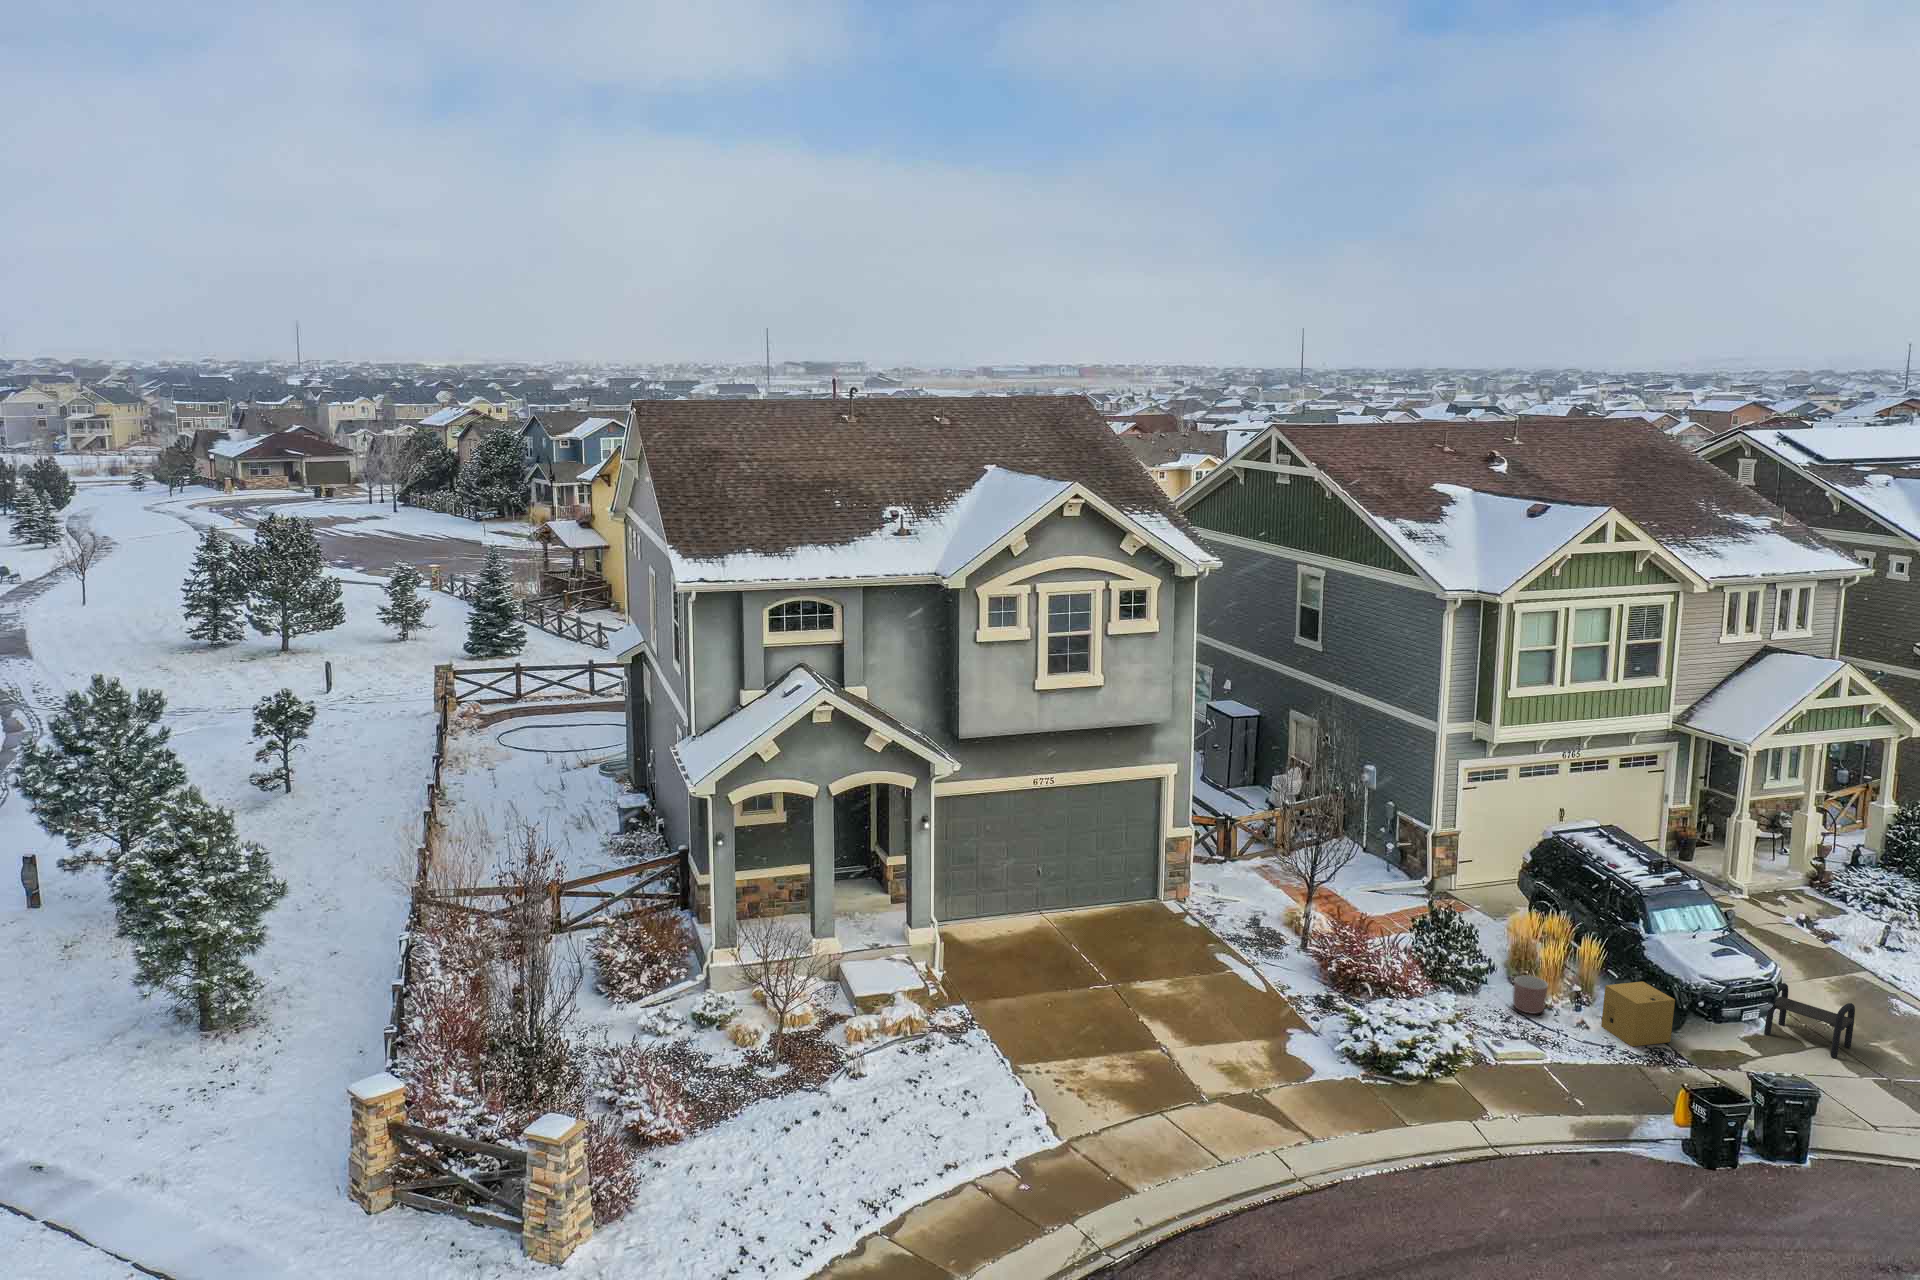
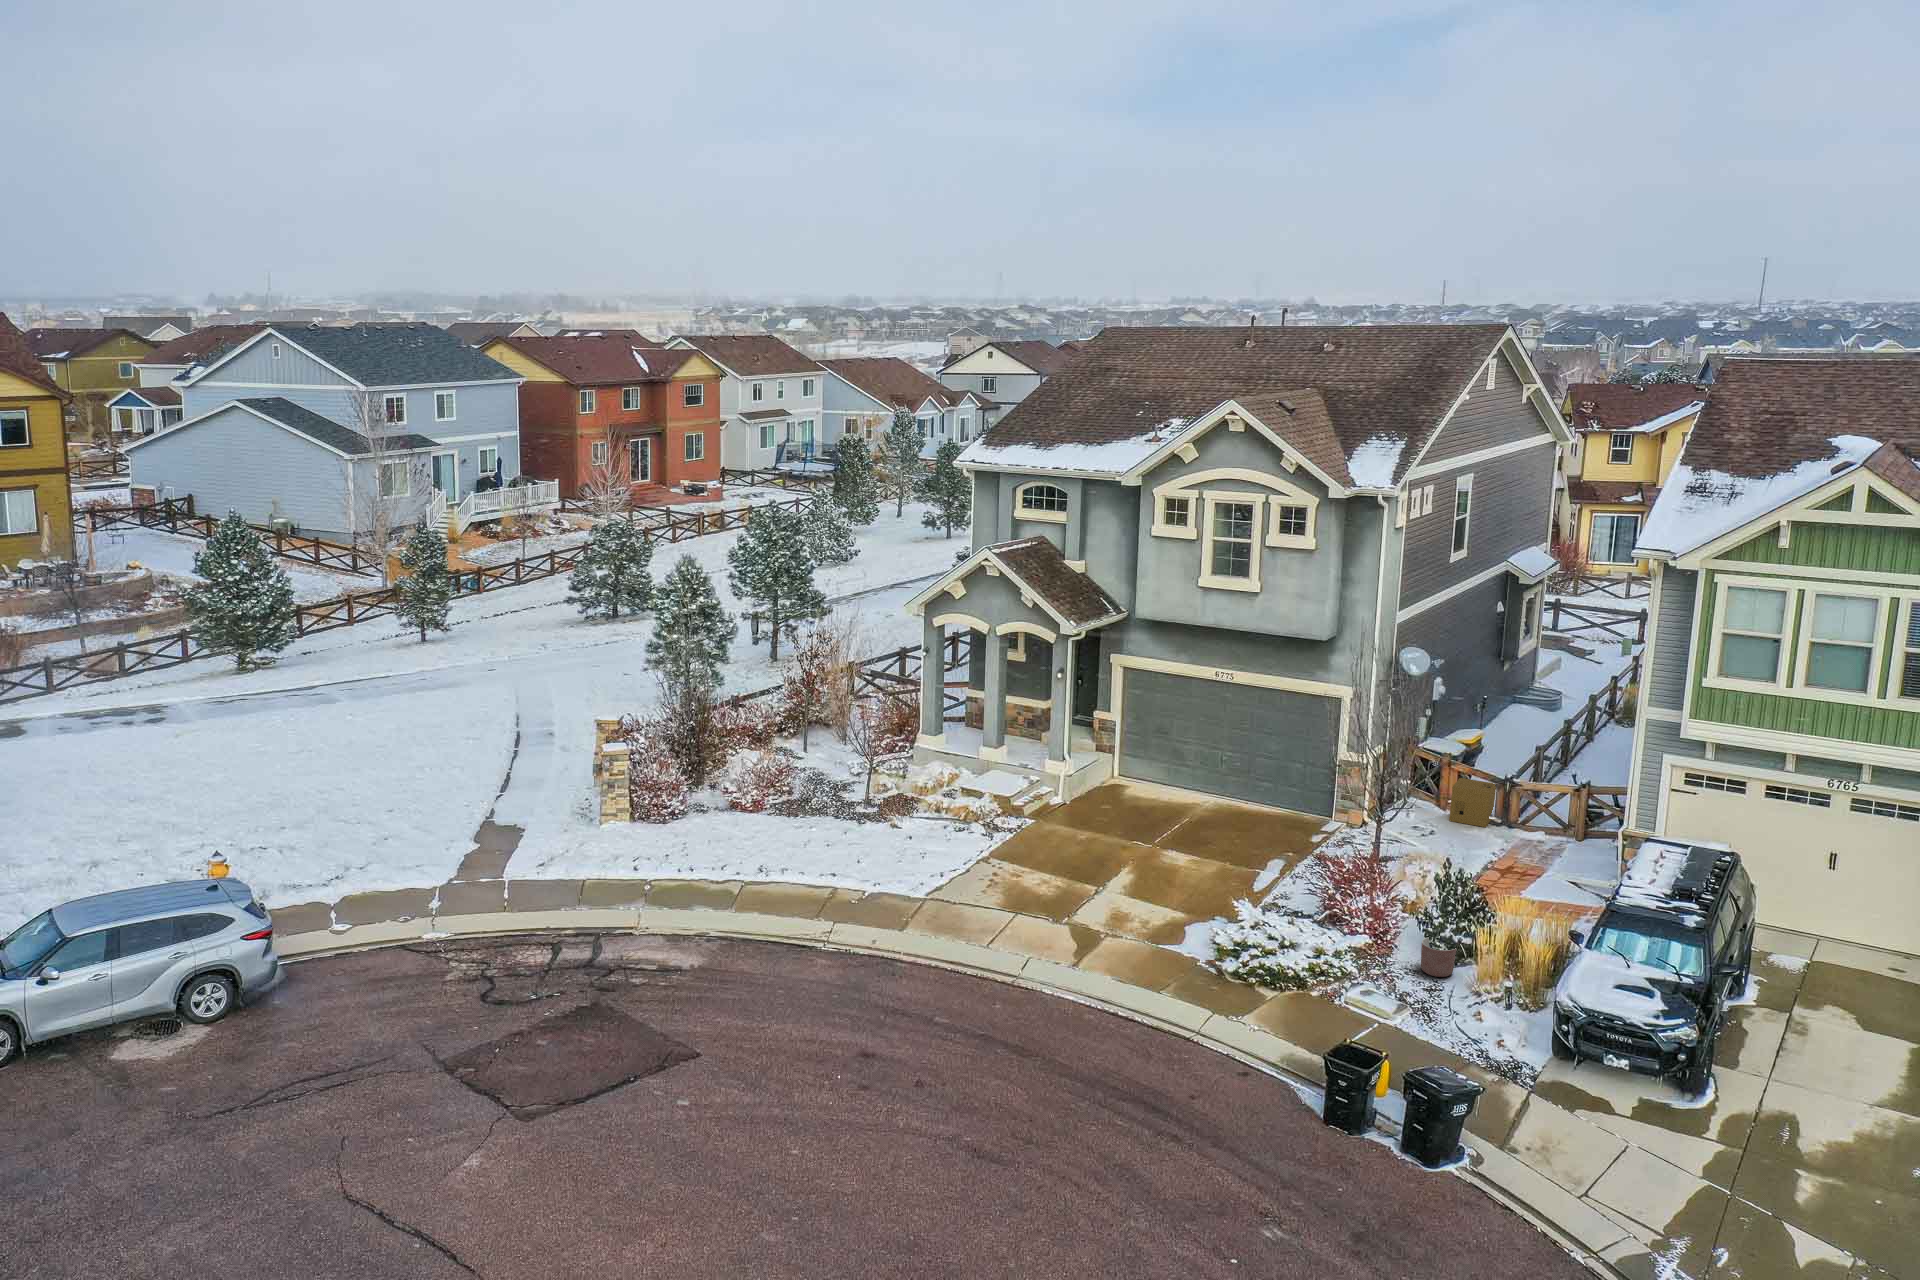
cardboard box: present [1601,982,1675,1046] -> present [1449,778,1496,827]
bench: present [1764,983,1855,1058] -> none [1636,1029,1713,1123]

